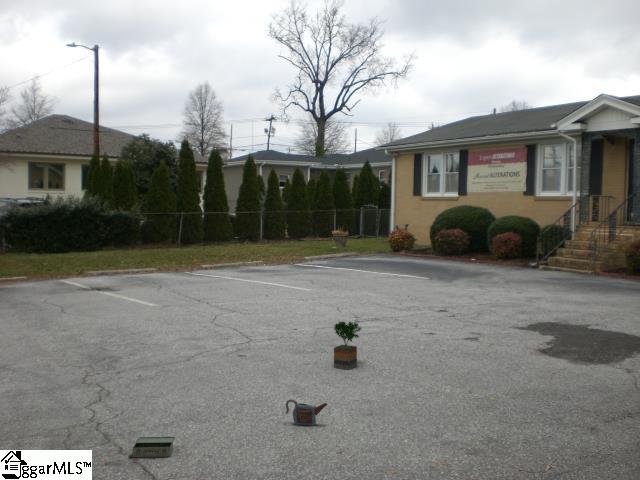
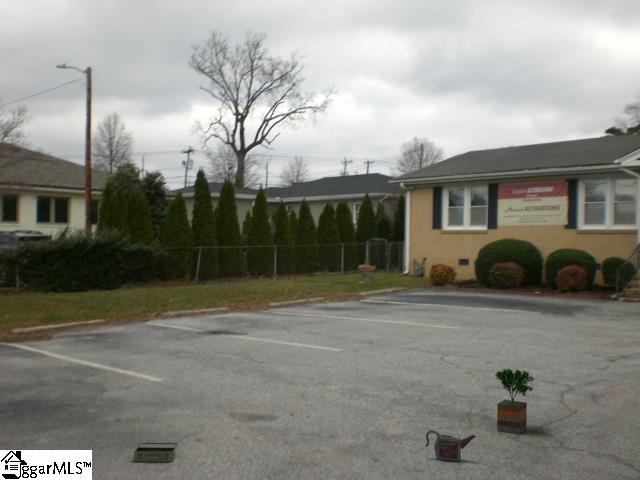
potted tree: present [334,322,361,370] -> present [496,369,534,434]
watering can: present [286,399,327,426] -> present [425,430,476,461]

